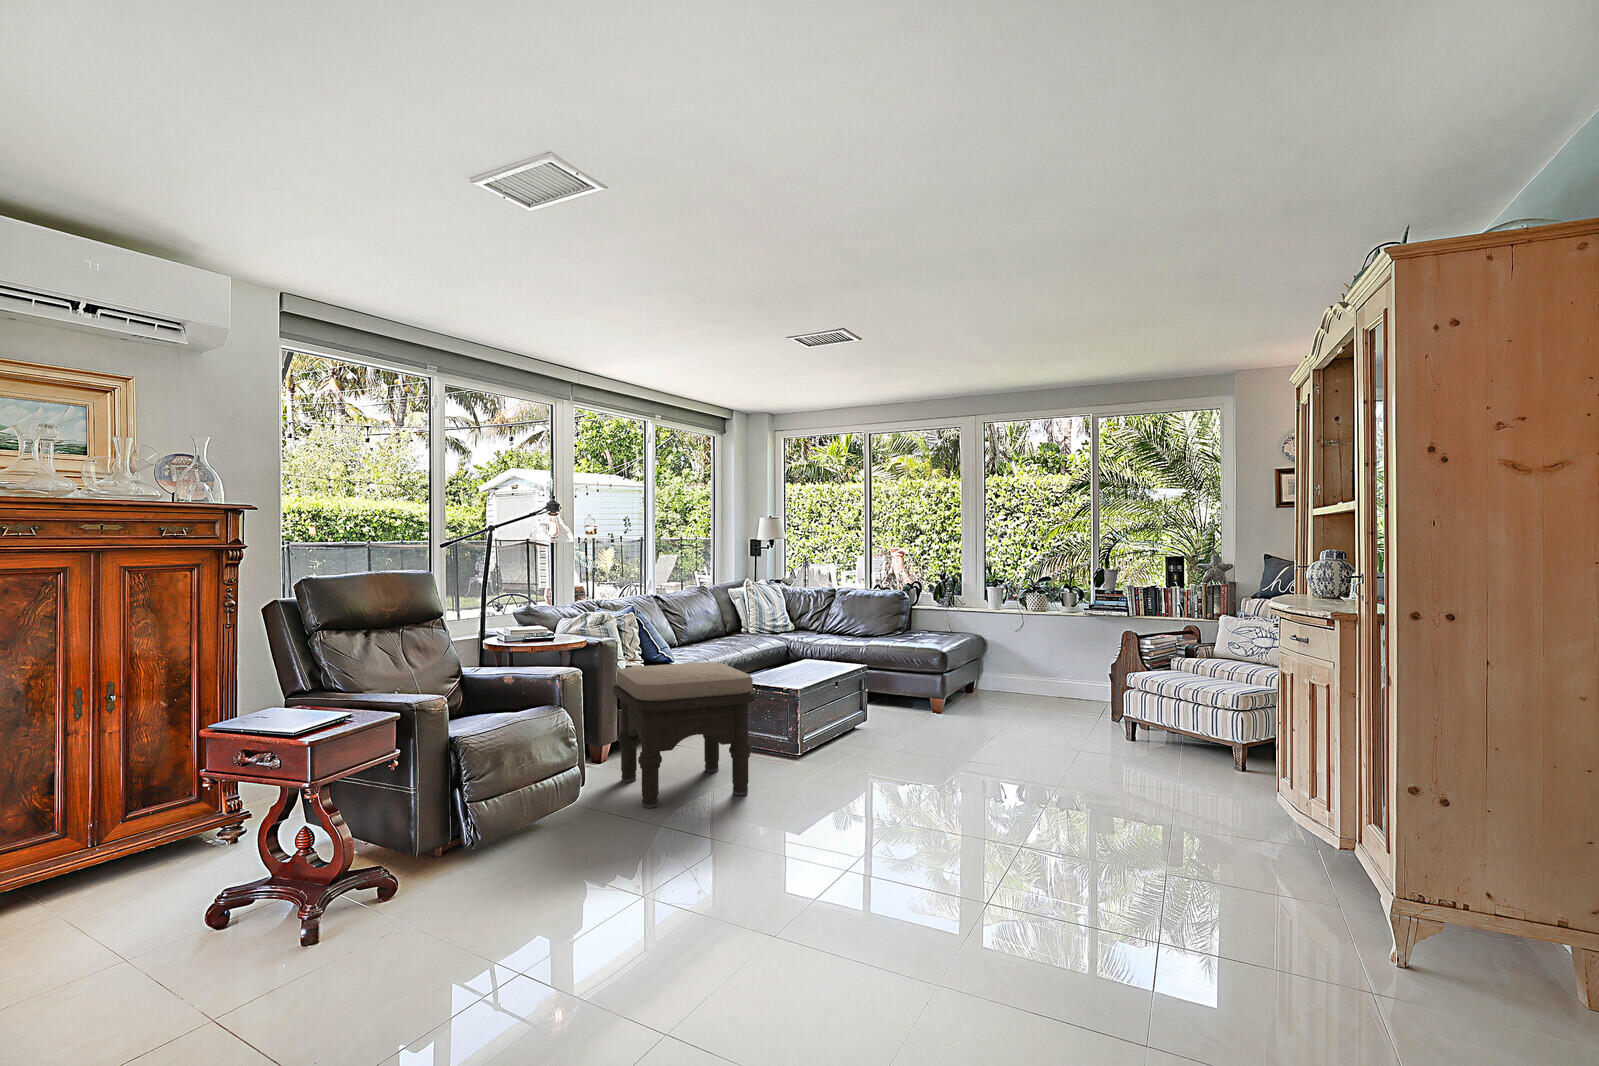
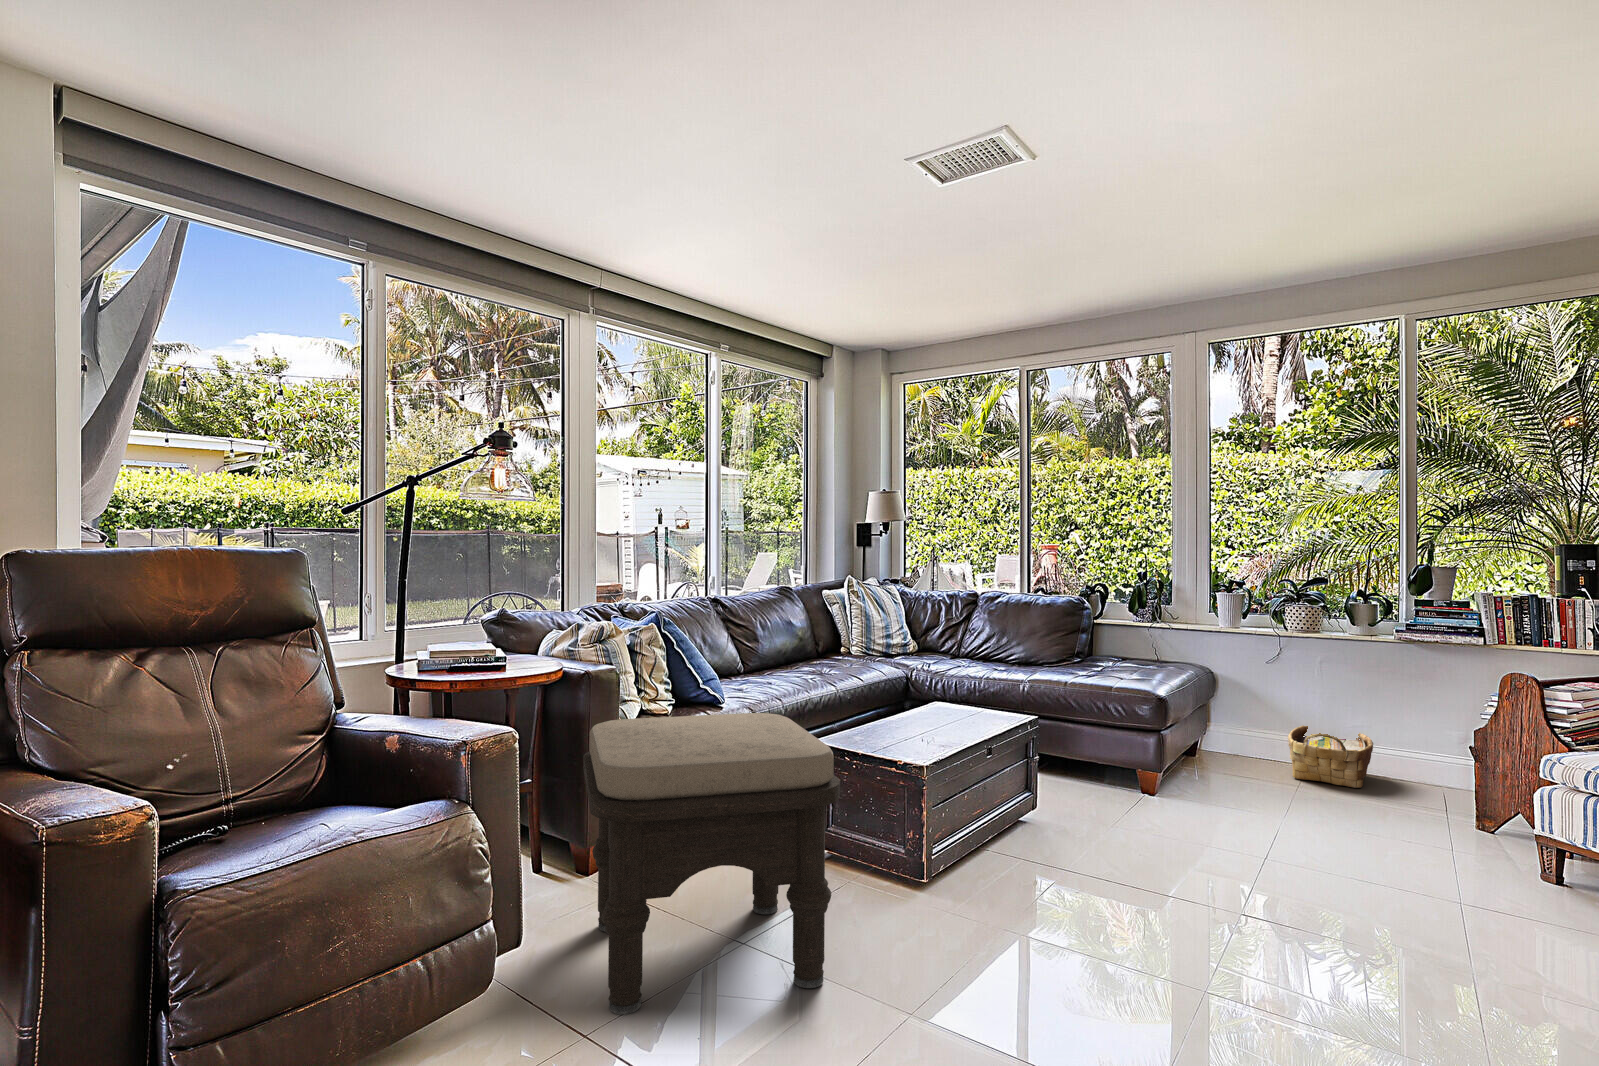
woven basket: none [1023,661,1071,705] -> present [1288,726,1373,788]

